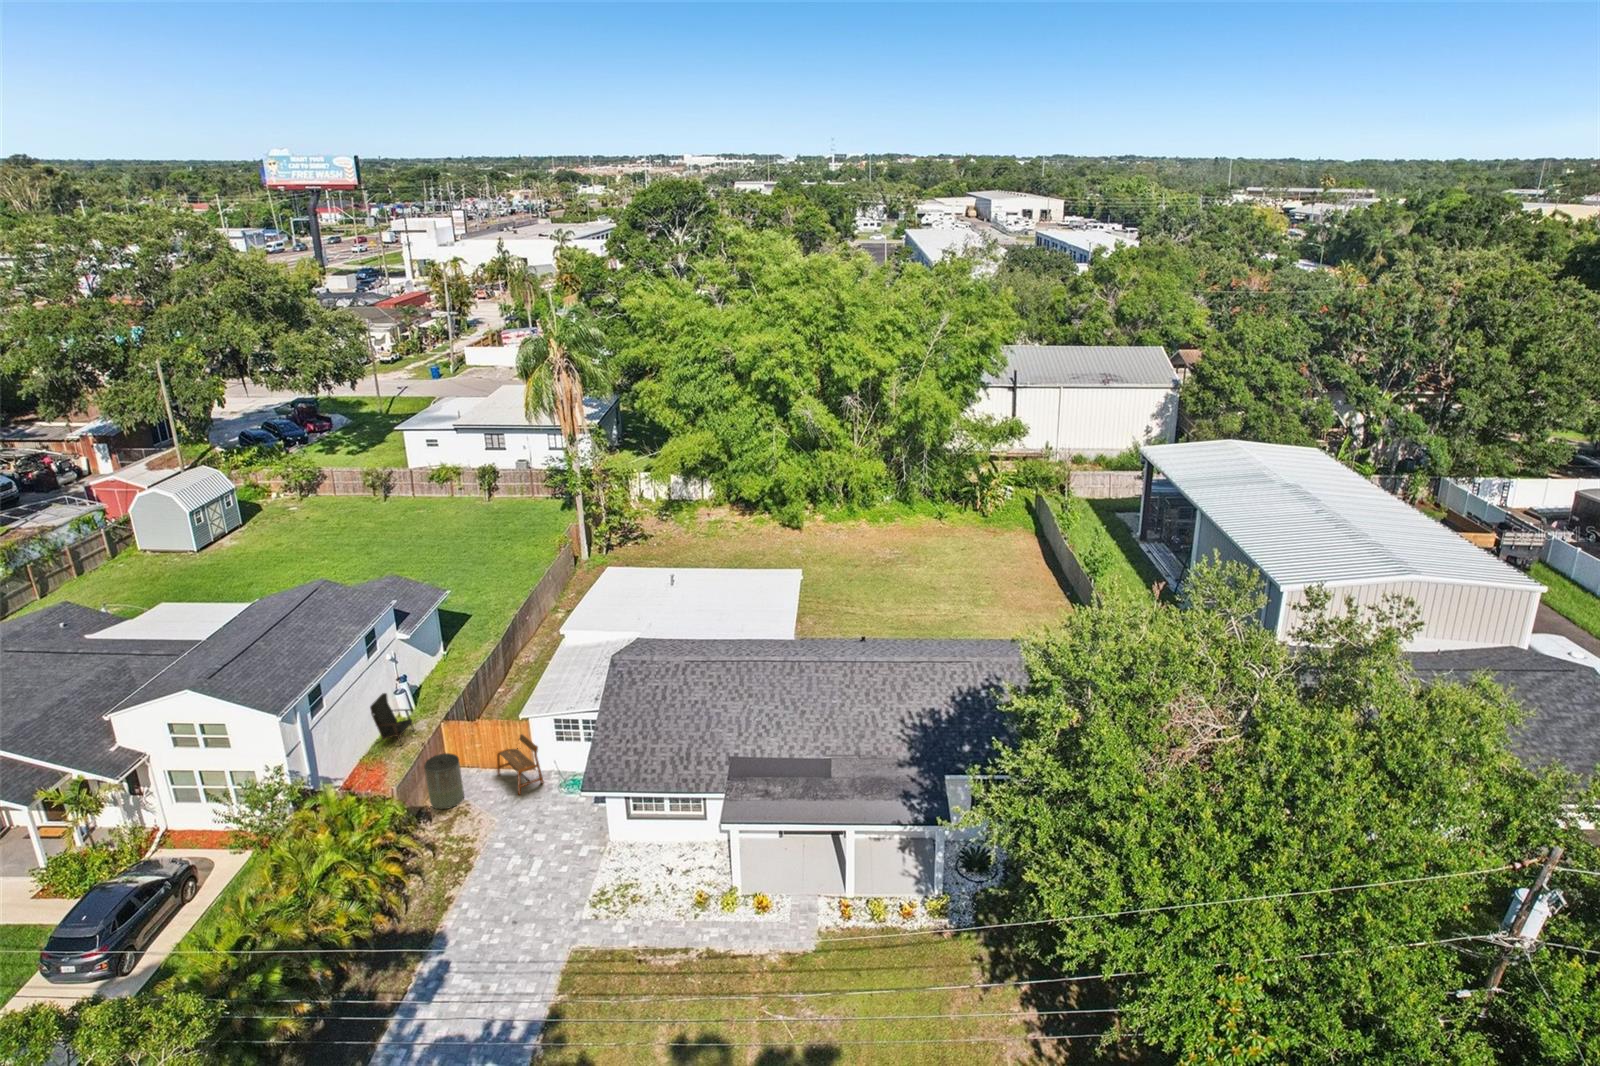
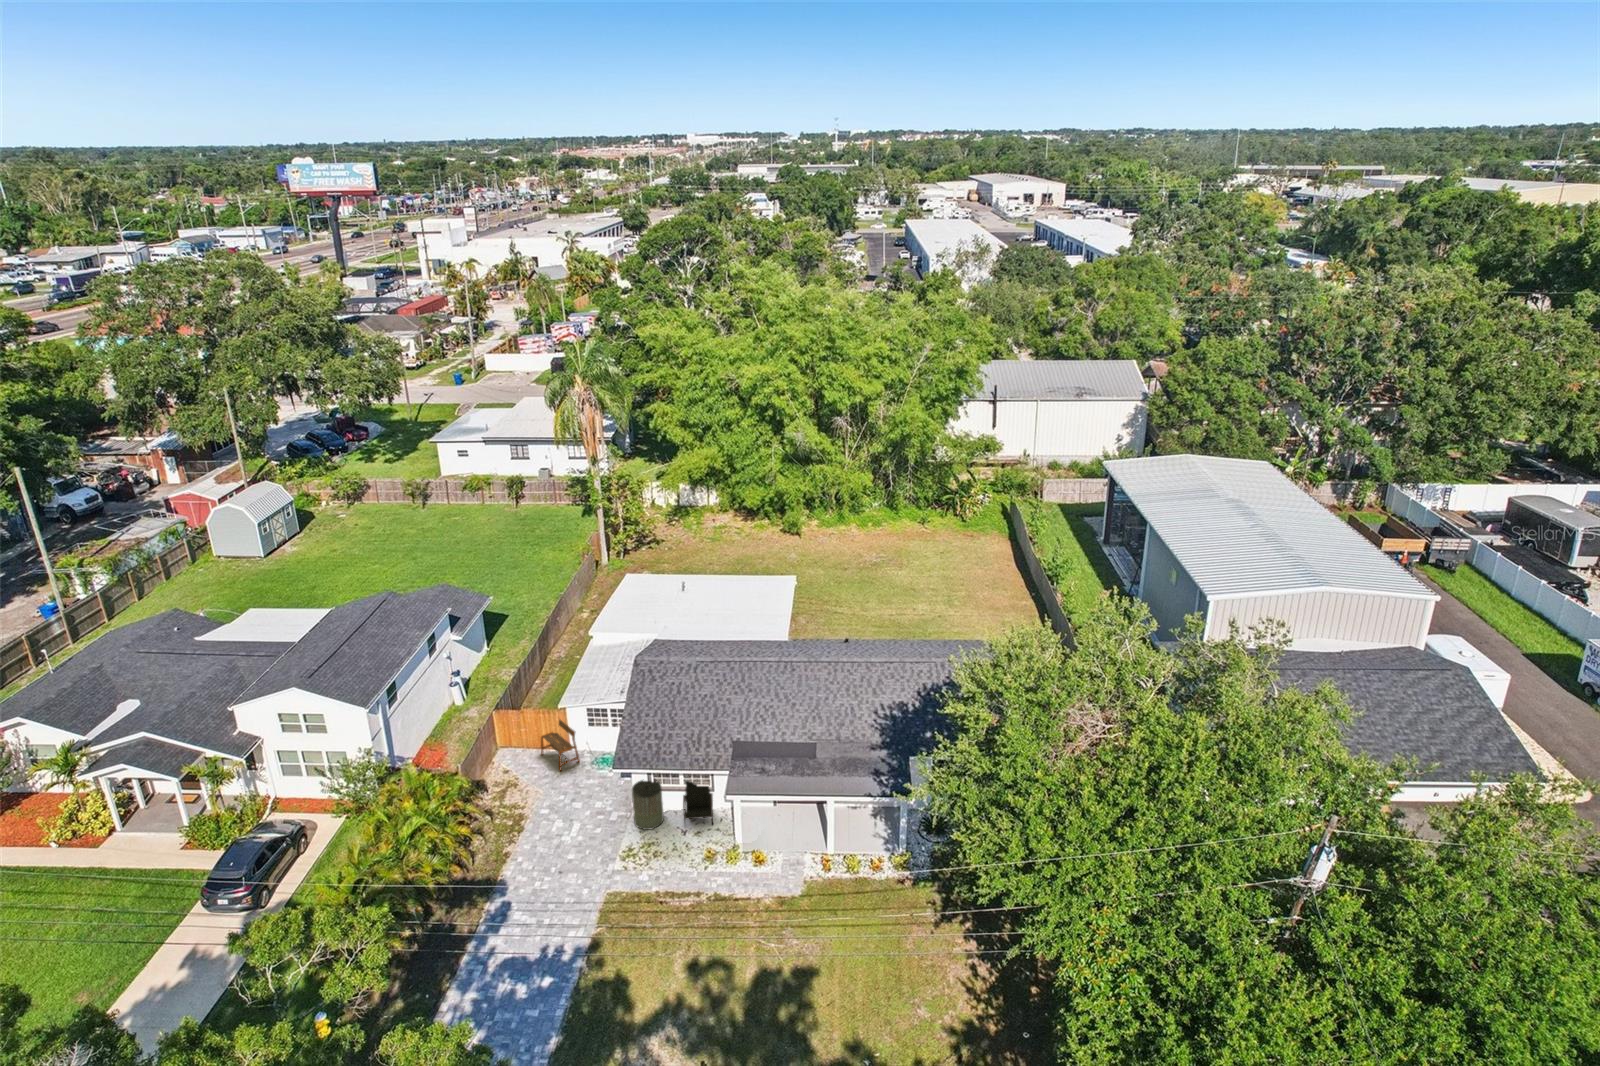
lounge chair: present [370,693,414,745] -> present [683,781,713,824]
trash can: present [424,753,464,809] -> present [632,780,664,830]

